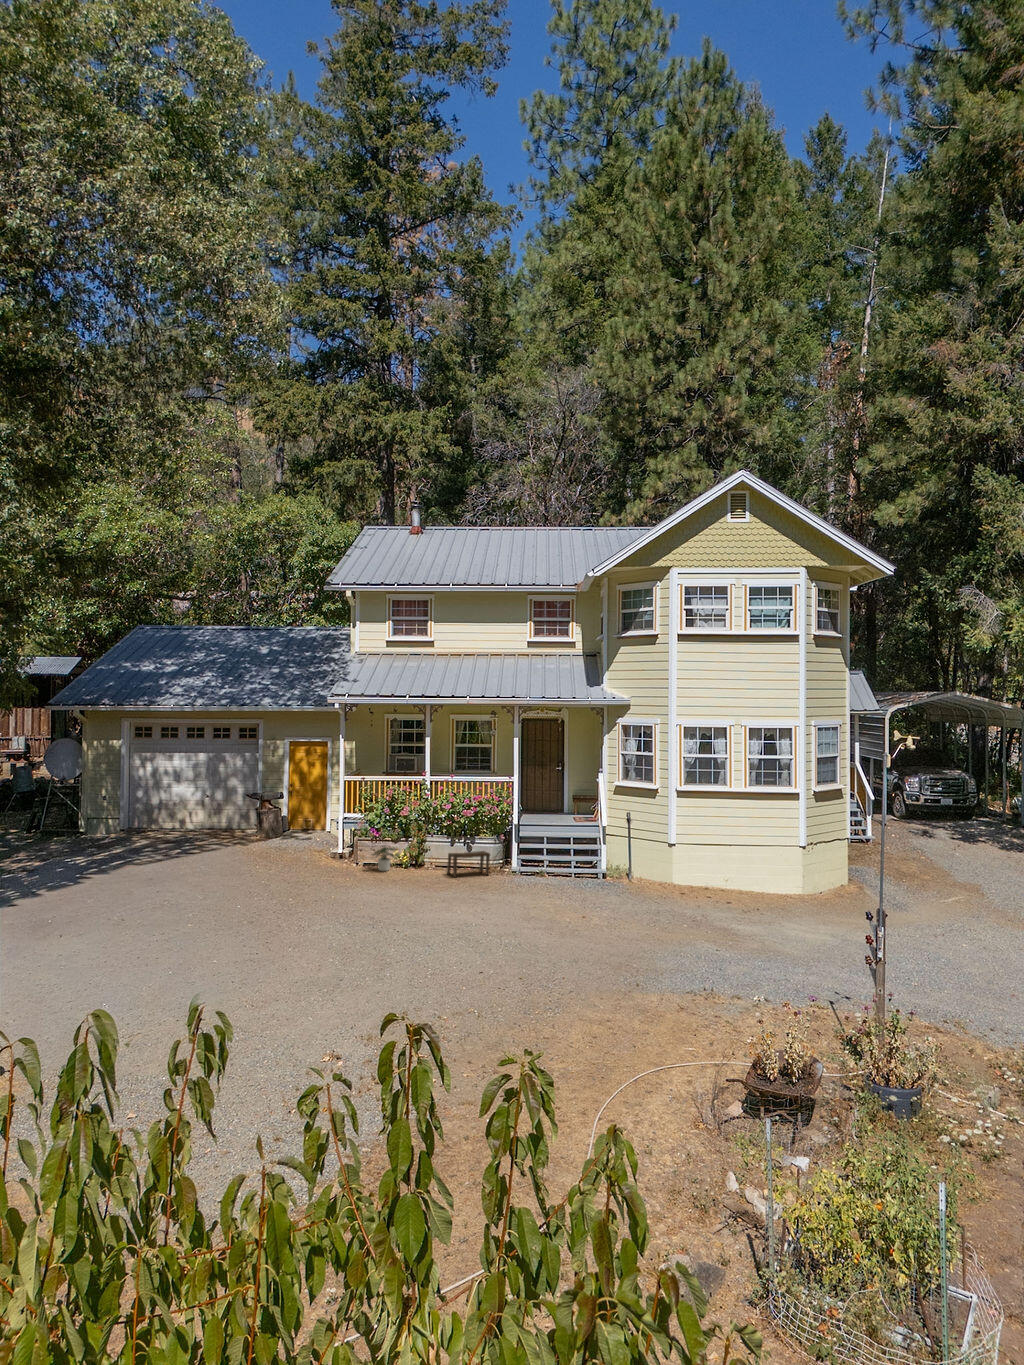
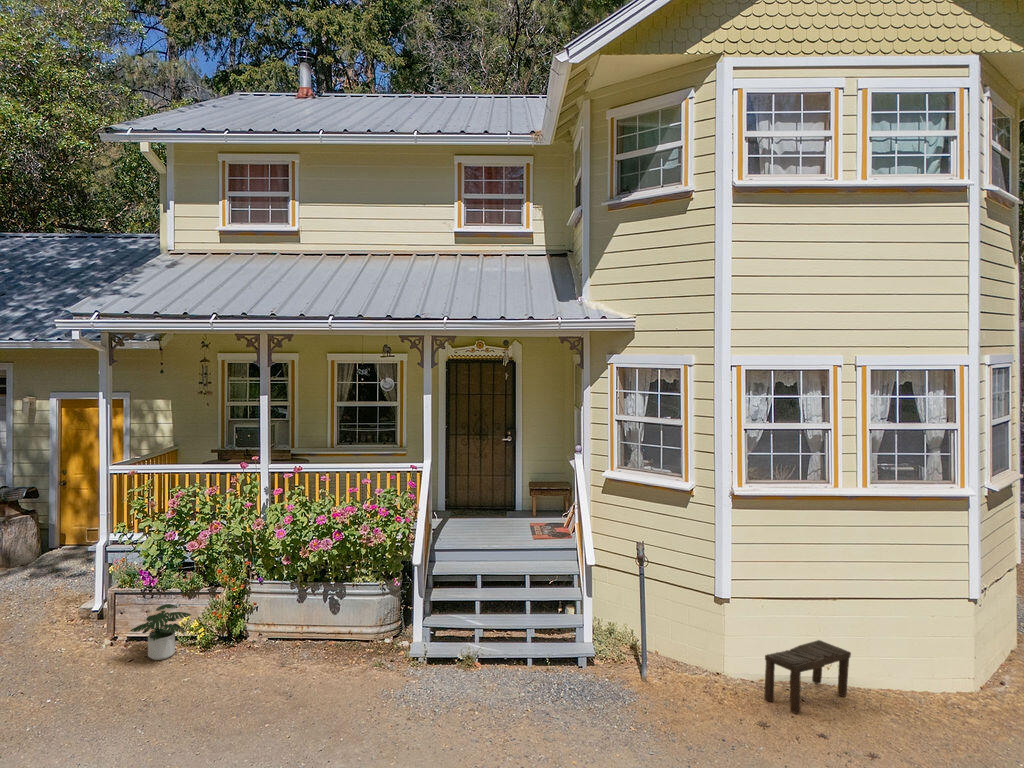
bench: present [447,851,490,877] -> present [765,640,851,714]

